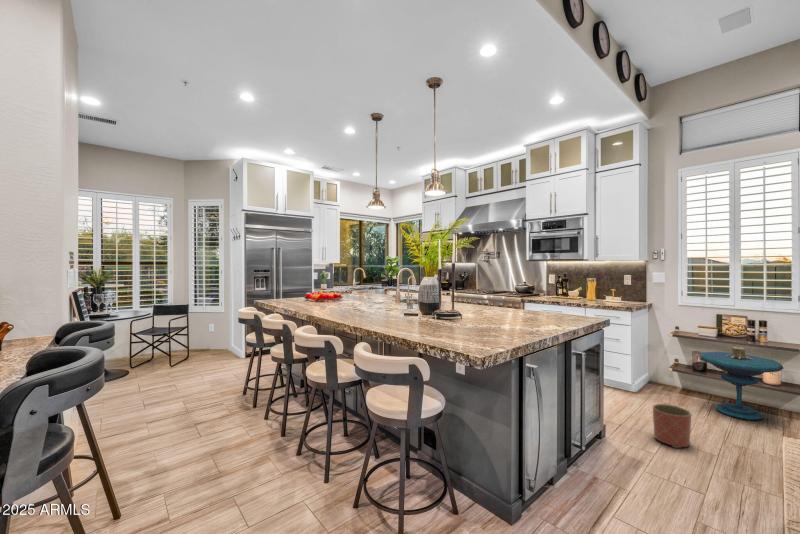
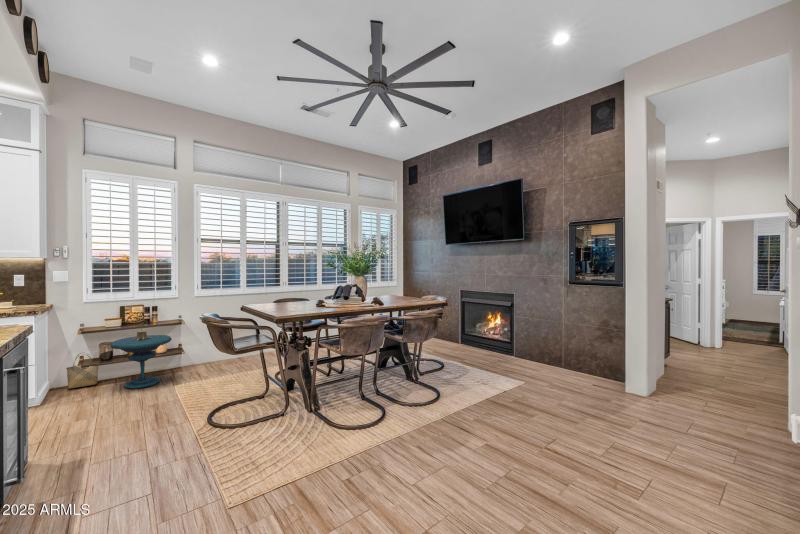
woven basket: none [660,356,692,393] -> present [66,353,98,389]
planter: present [653,404,691,448] -> none [82,394,119,434]

